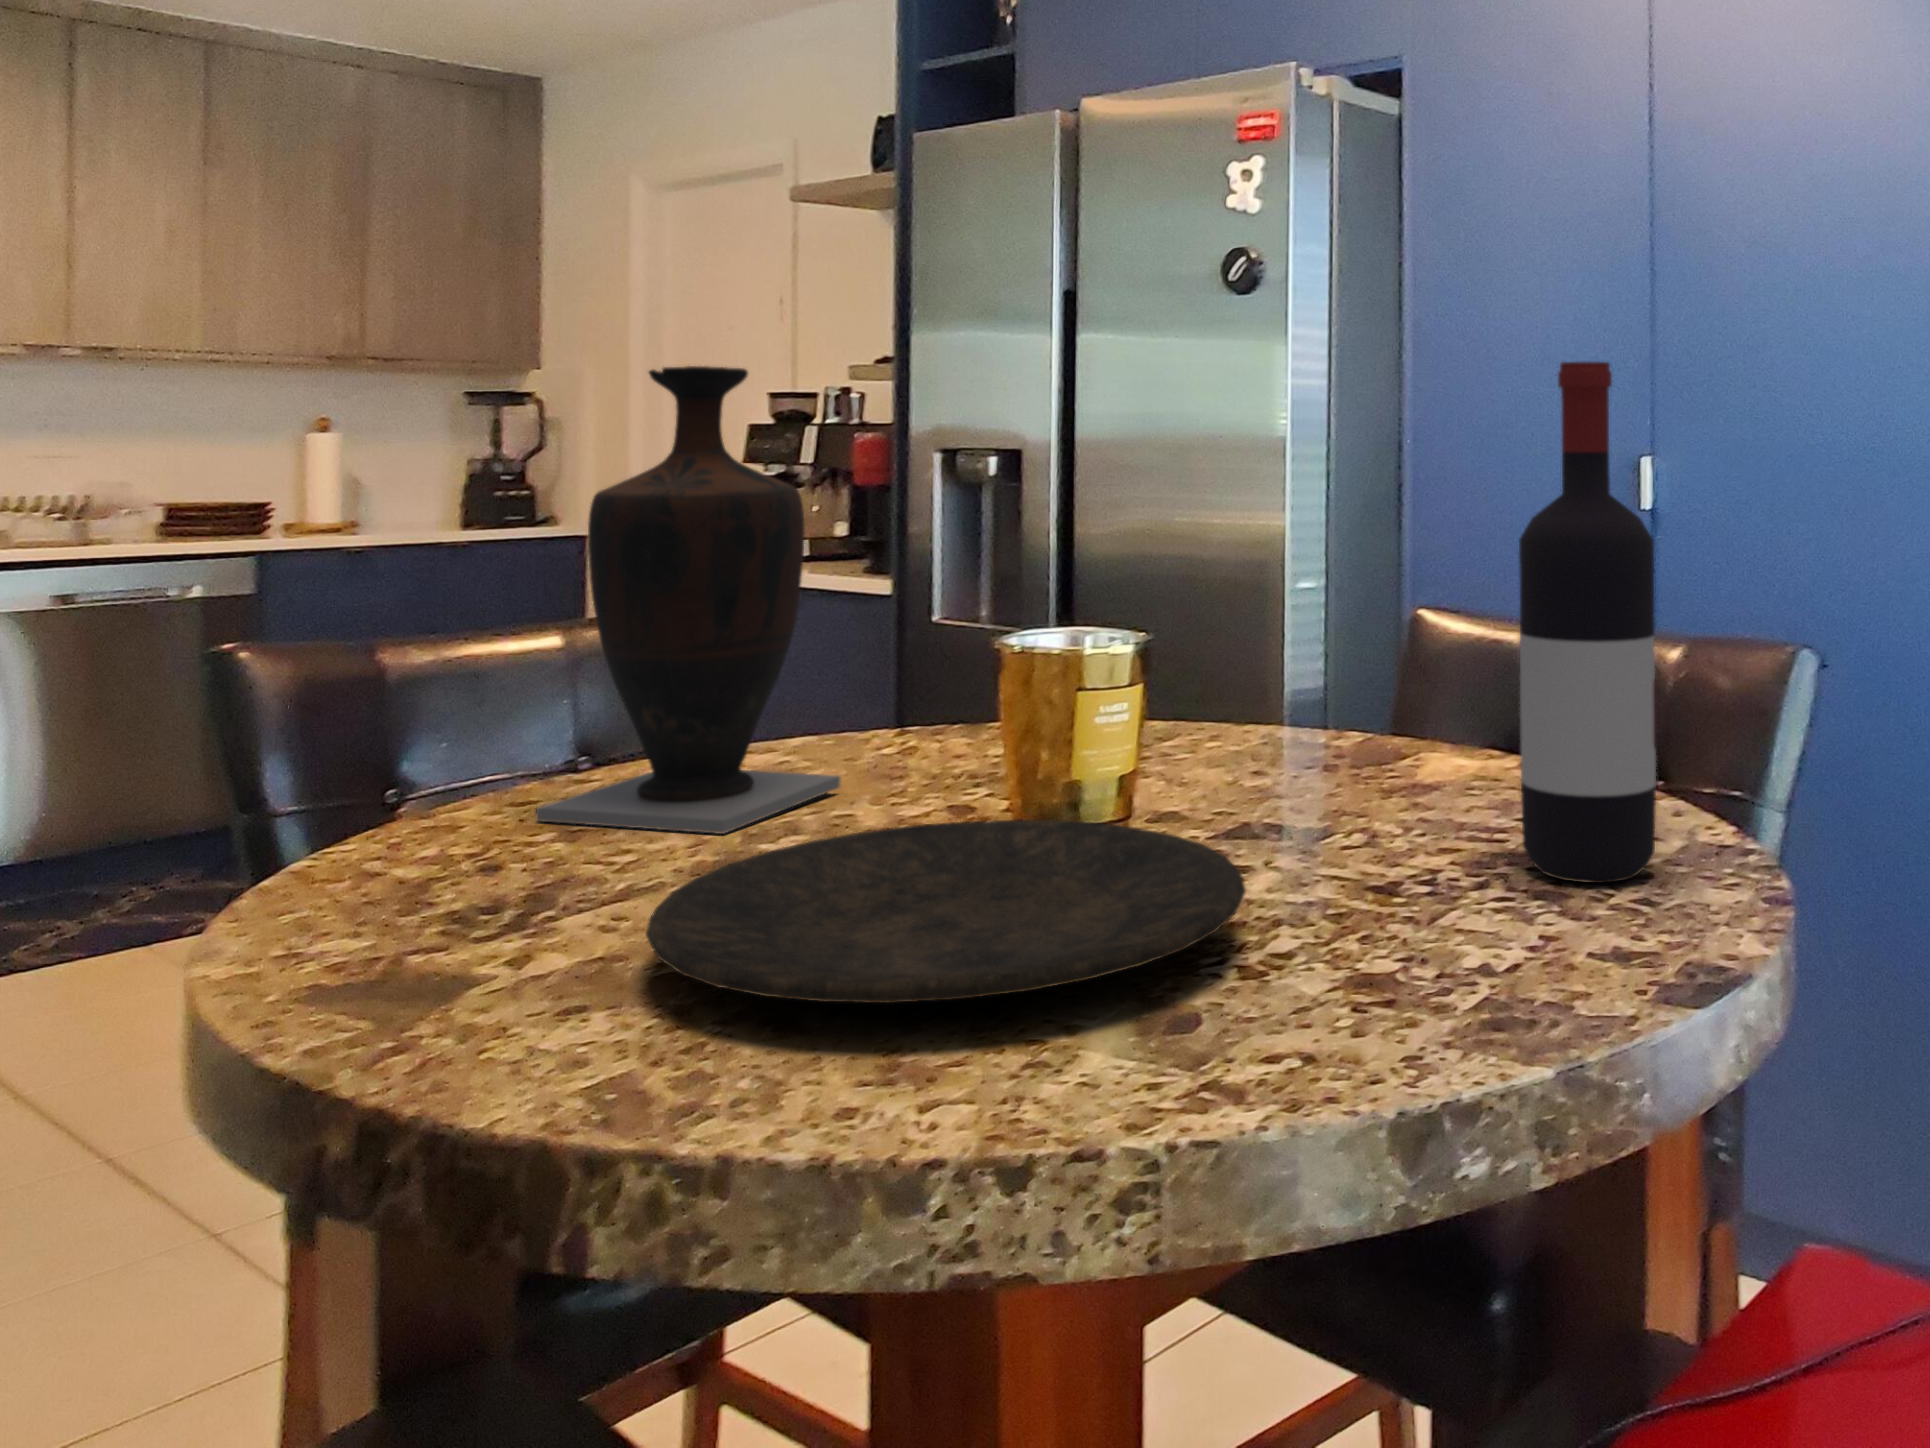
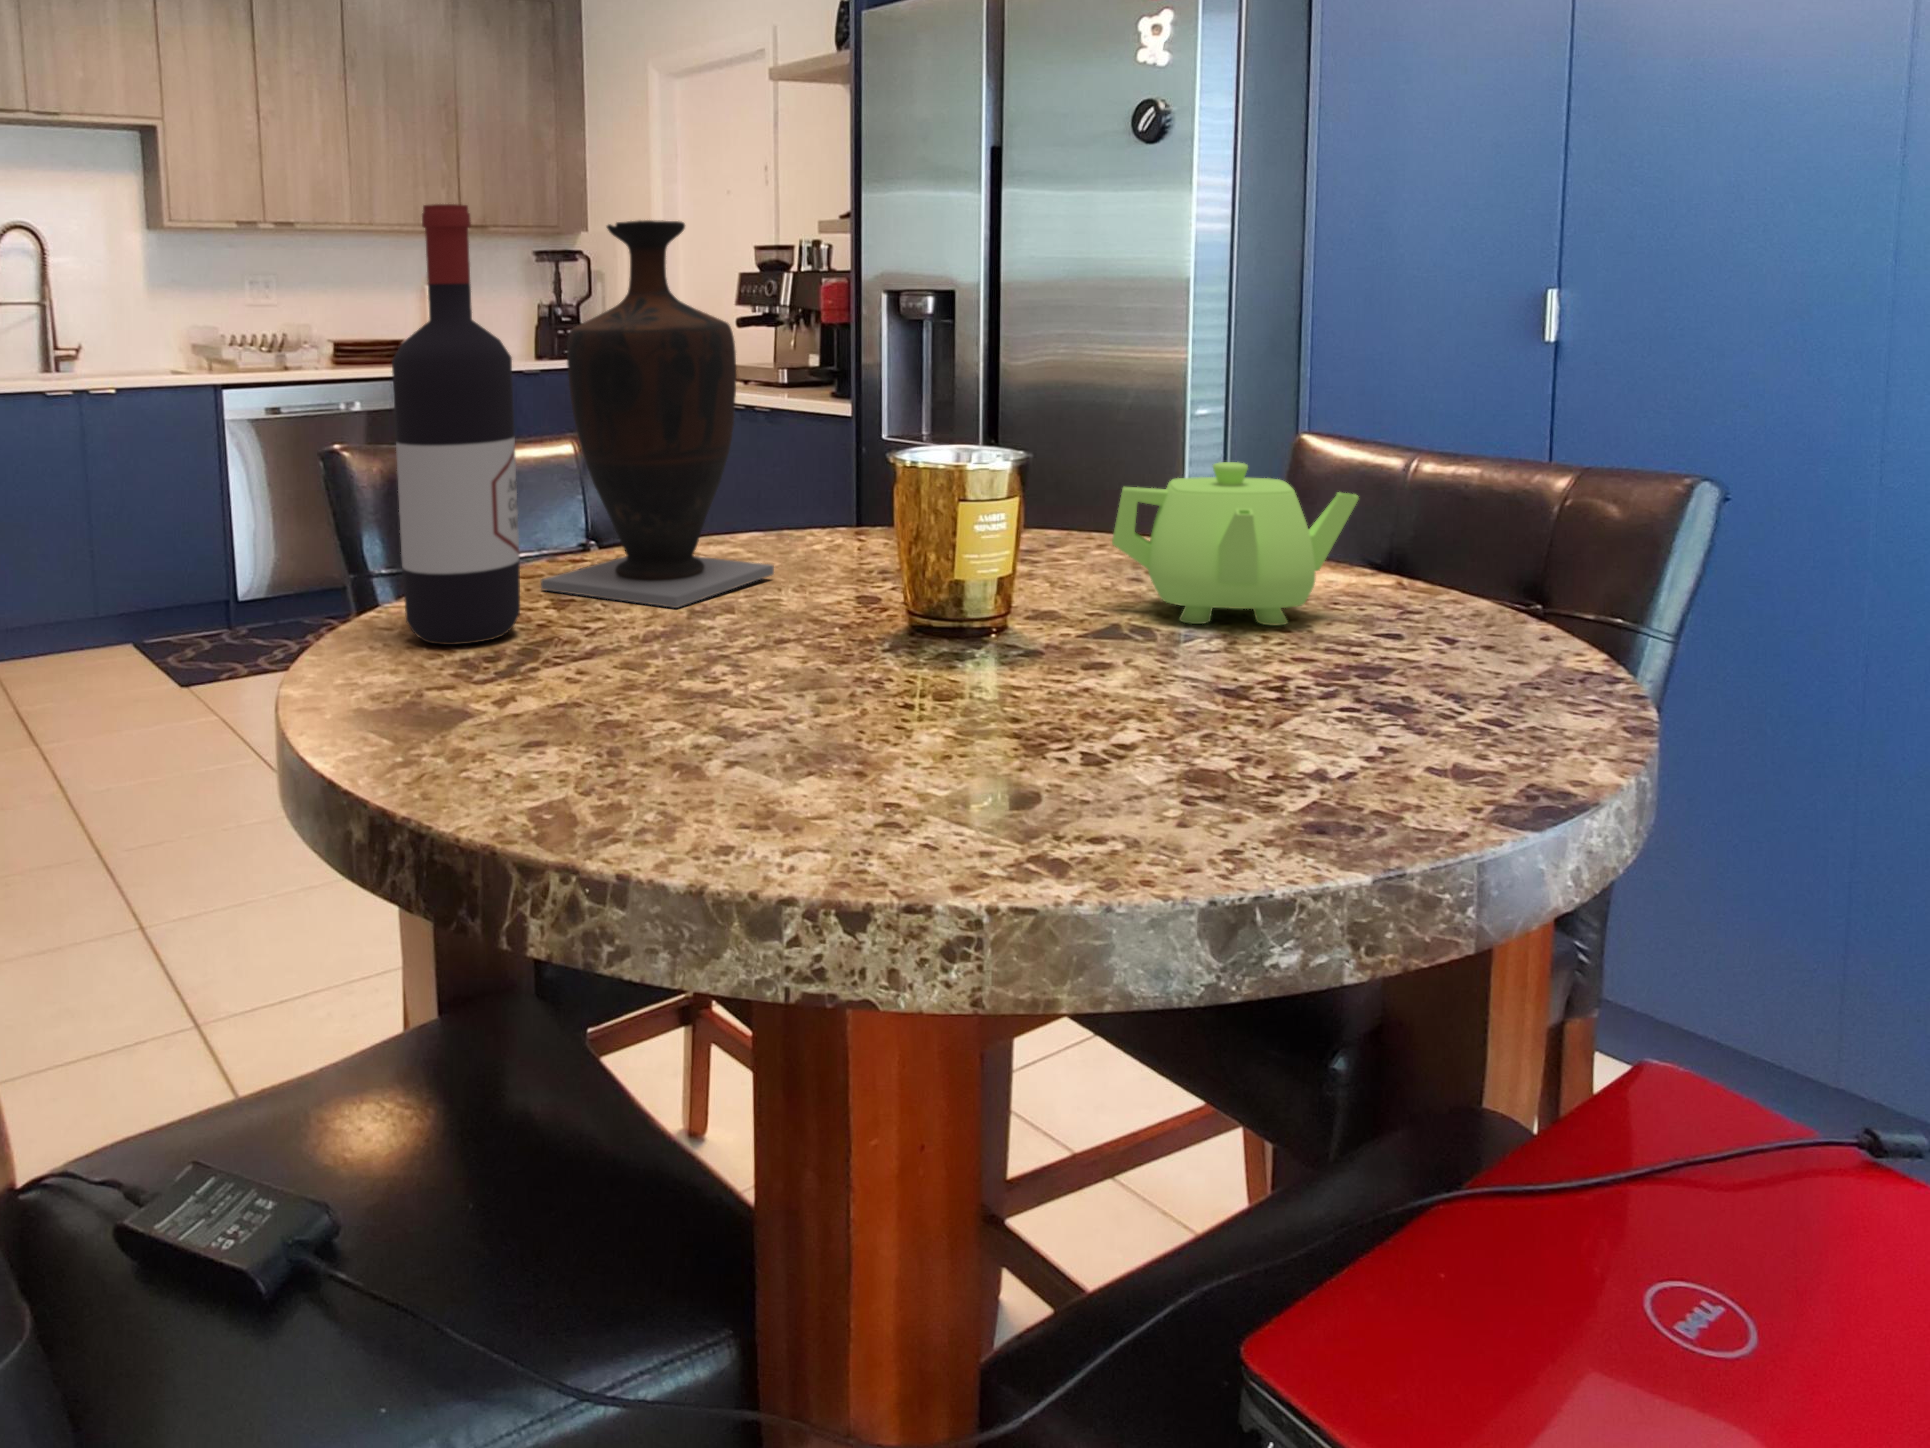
wine bottle: present [1519,362,1656,883] -> present [392,204,520,645]
teapot: none [1241,639,1494,818] -> present [1112,462,1359,625]
plate: present [646,820,1246,1003] -> none [591,610,1093,763]

